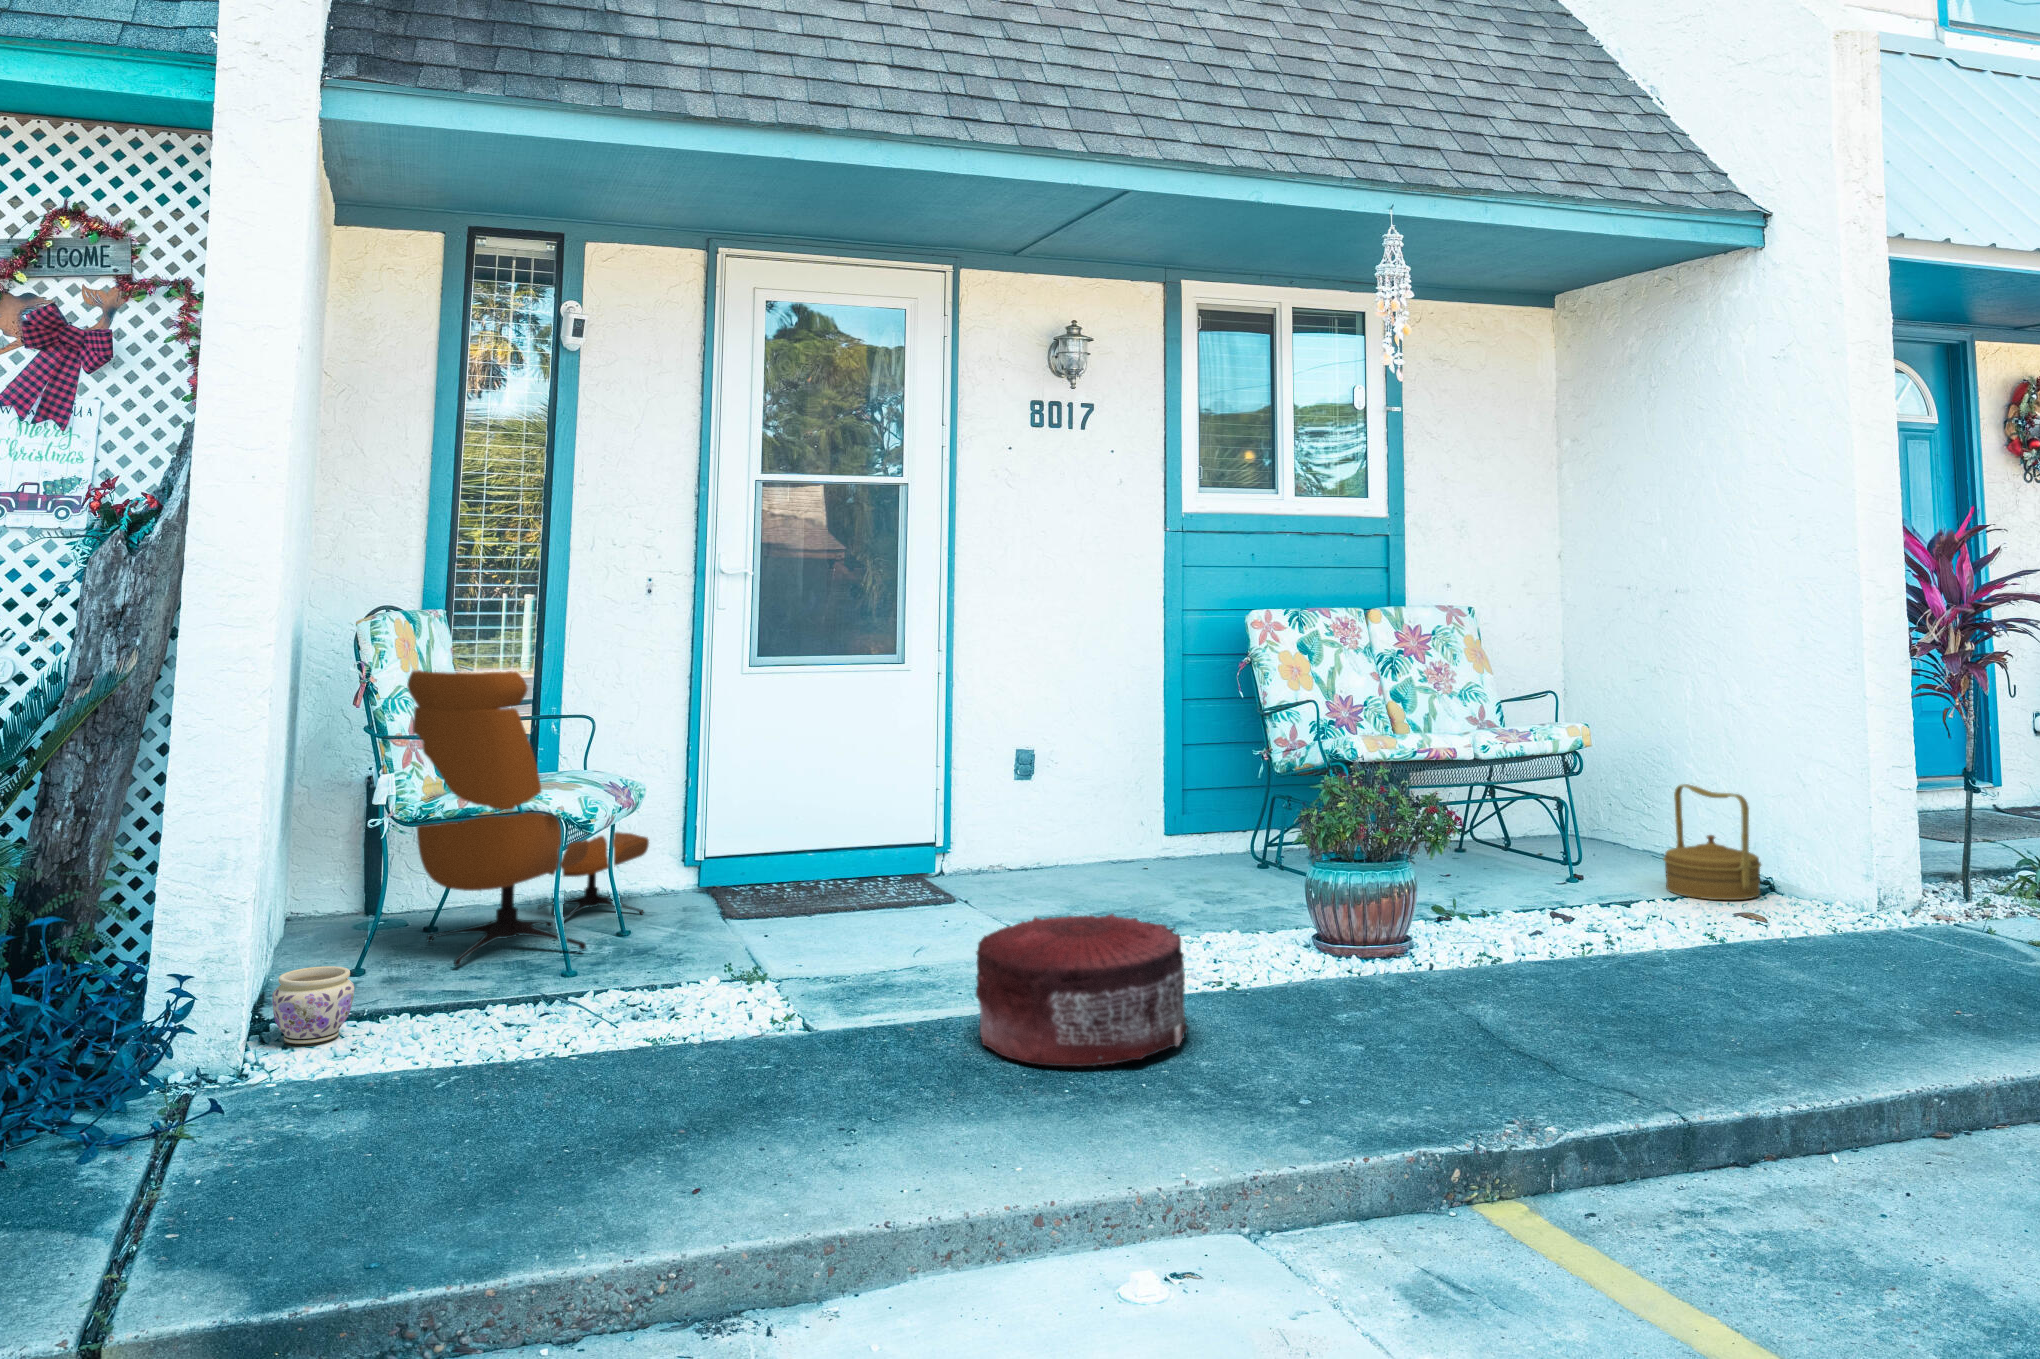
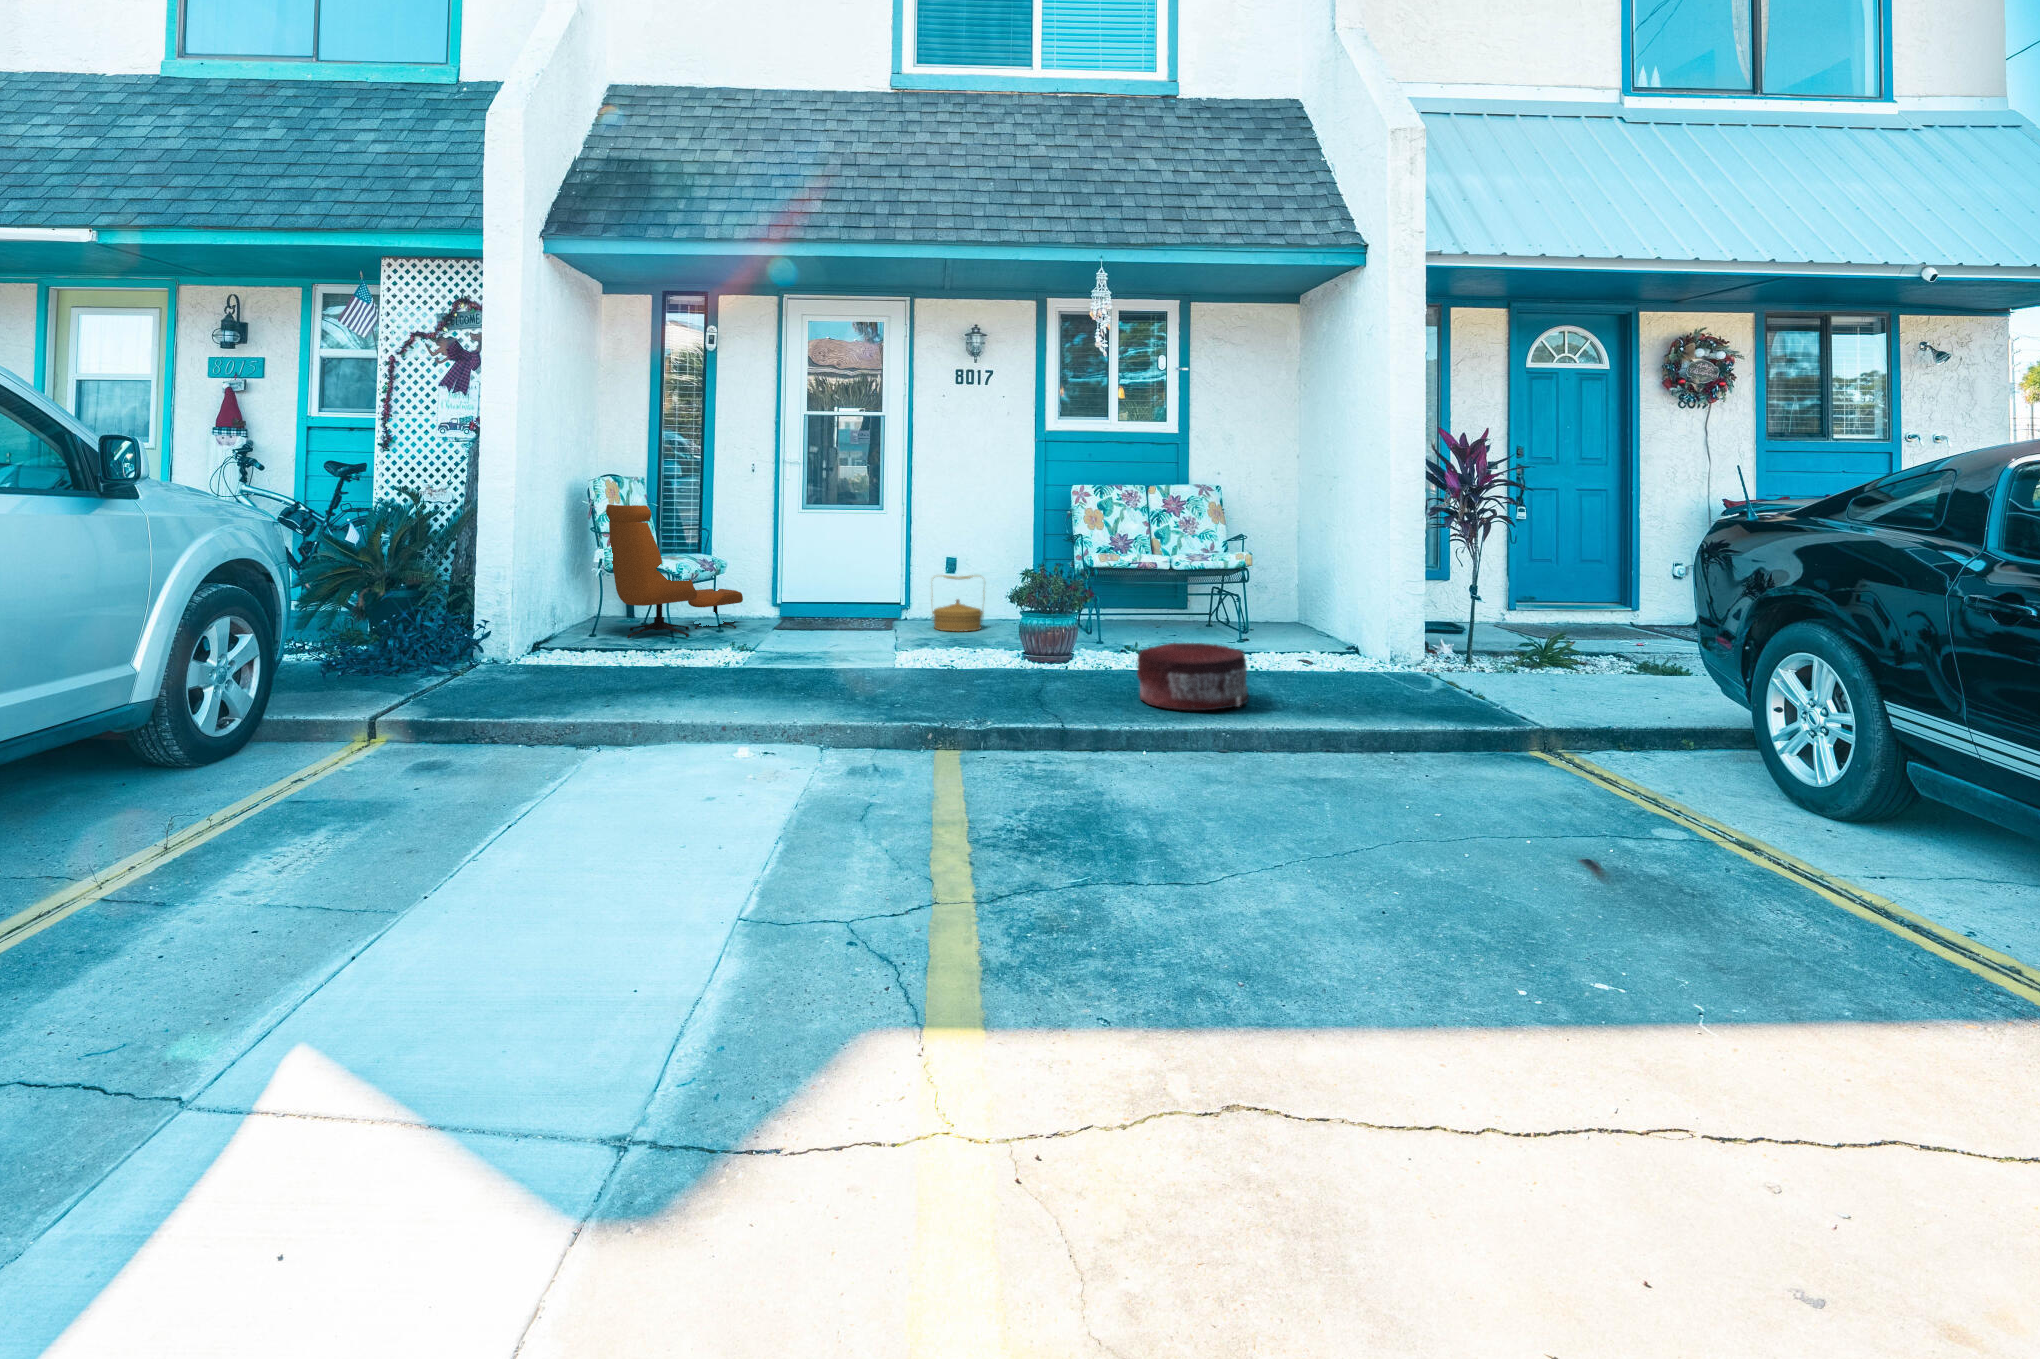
woven basket: present [1663,784,1761,900] -> present [932,575,983,632]
pouf: present [976,914,1188,1066] -> present [1137,643,1250,710]
planter: present [272,966,355,1046] -> none [527,627,561,657]

